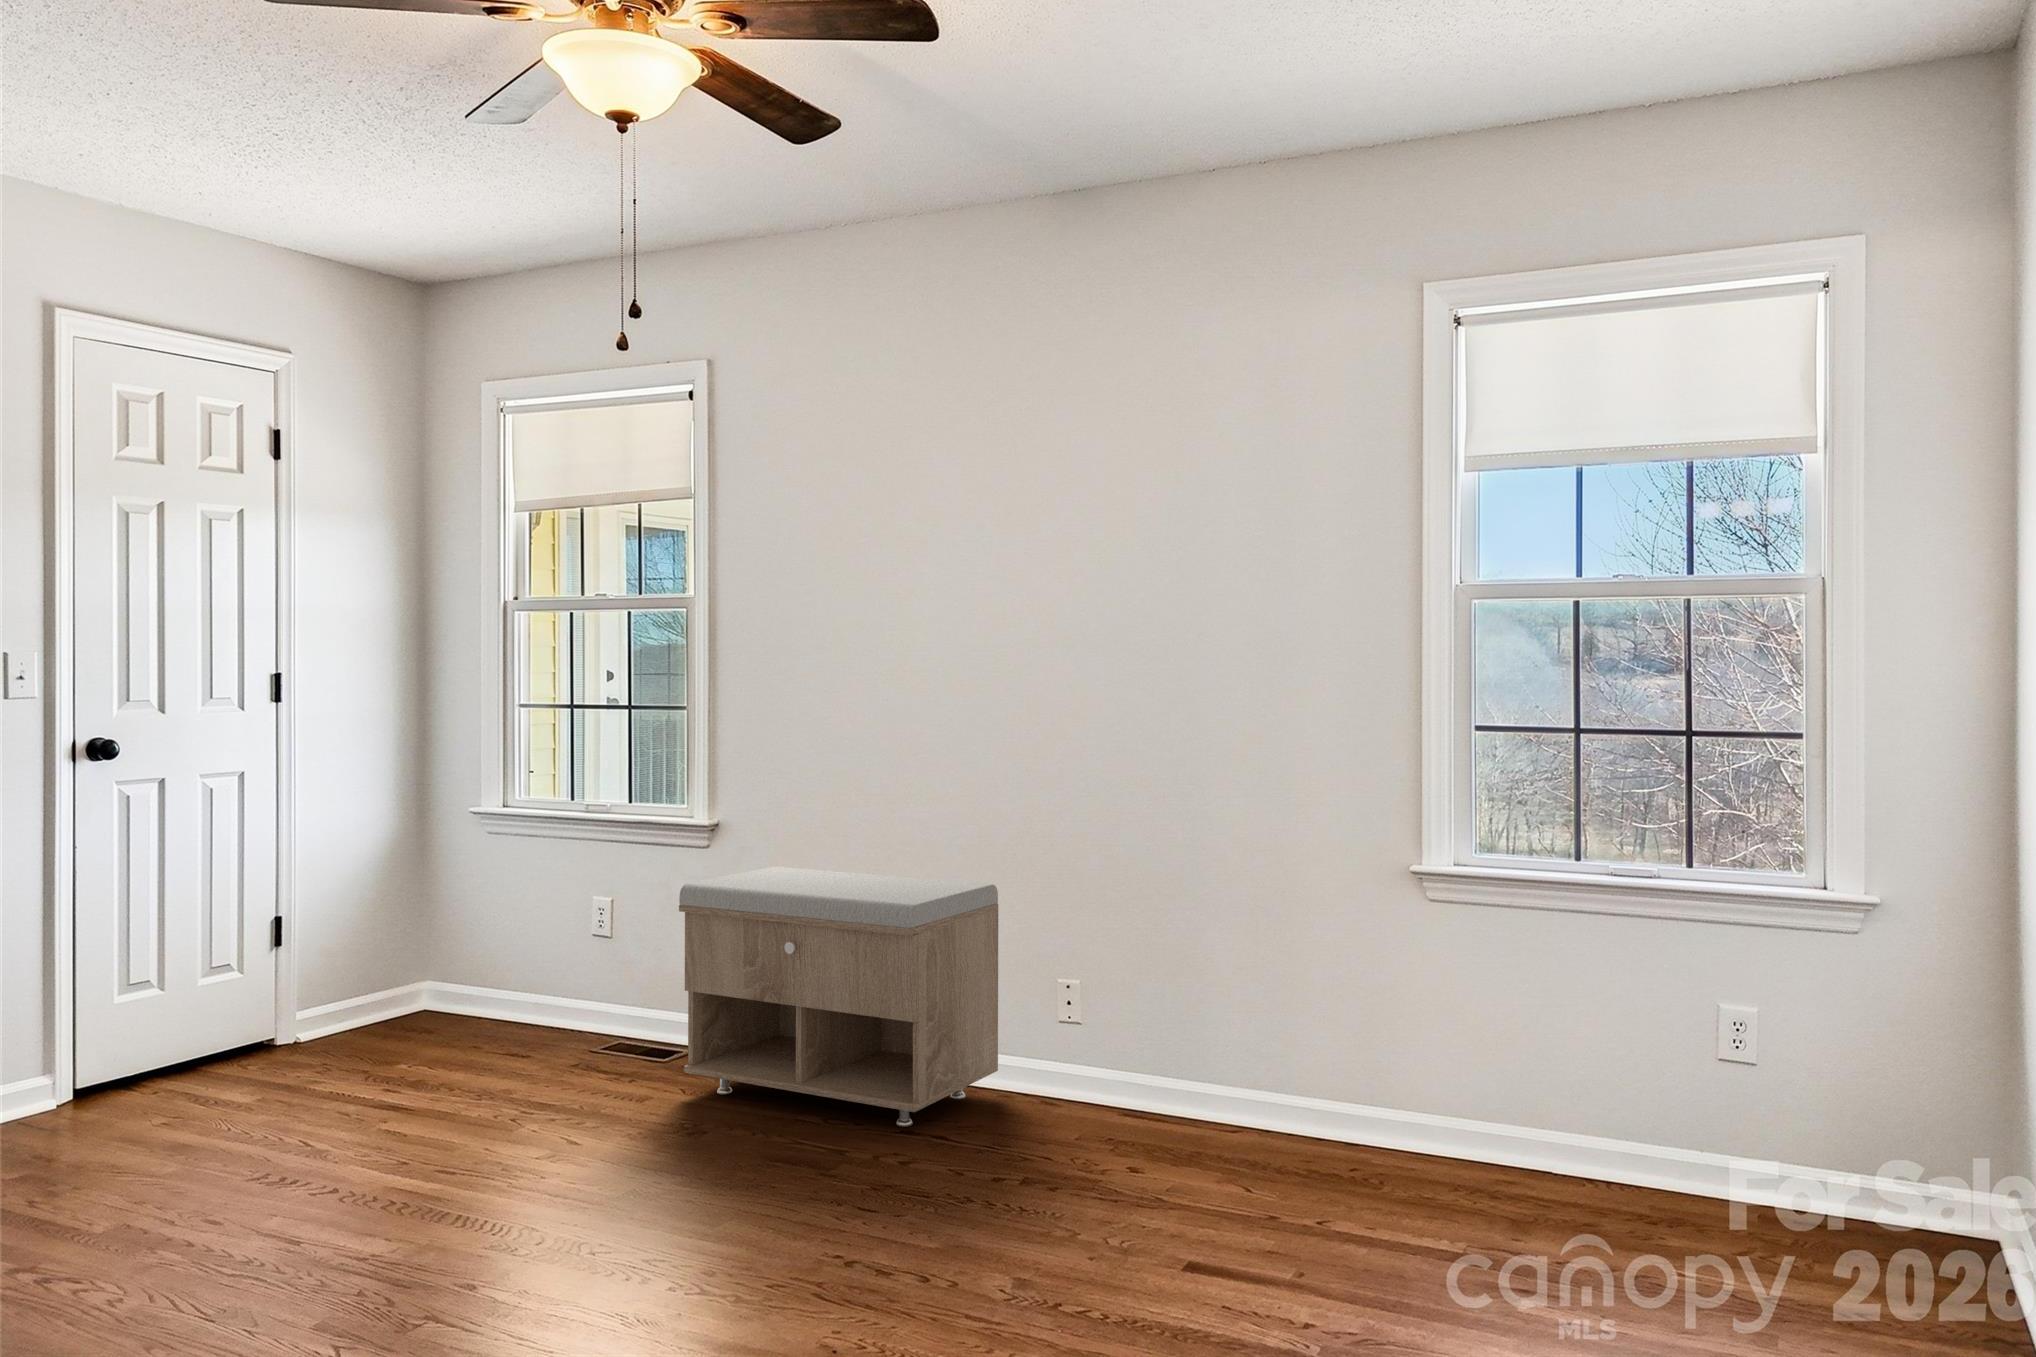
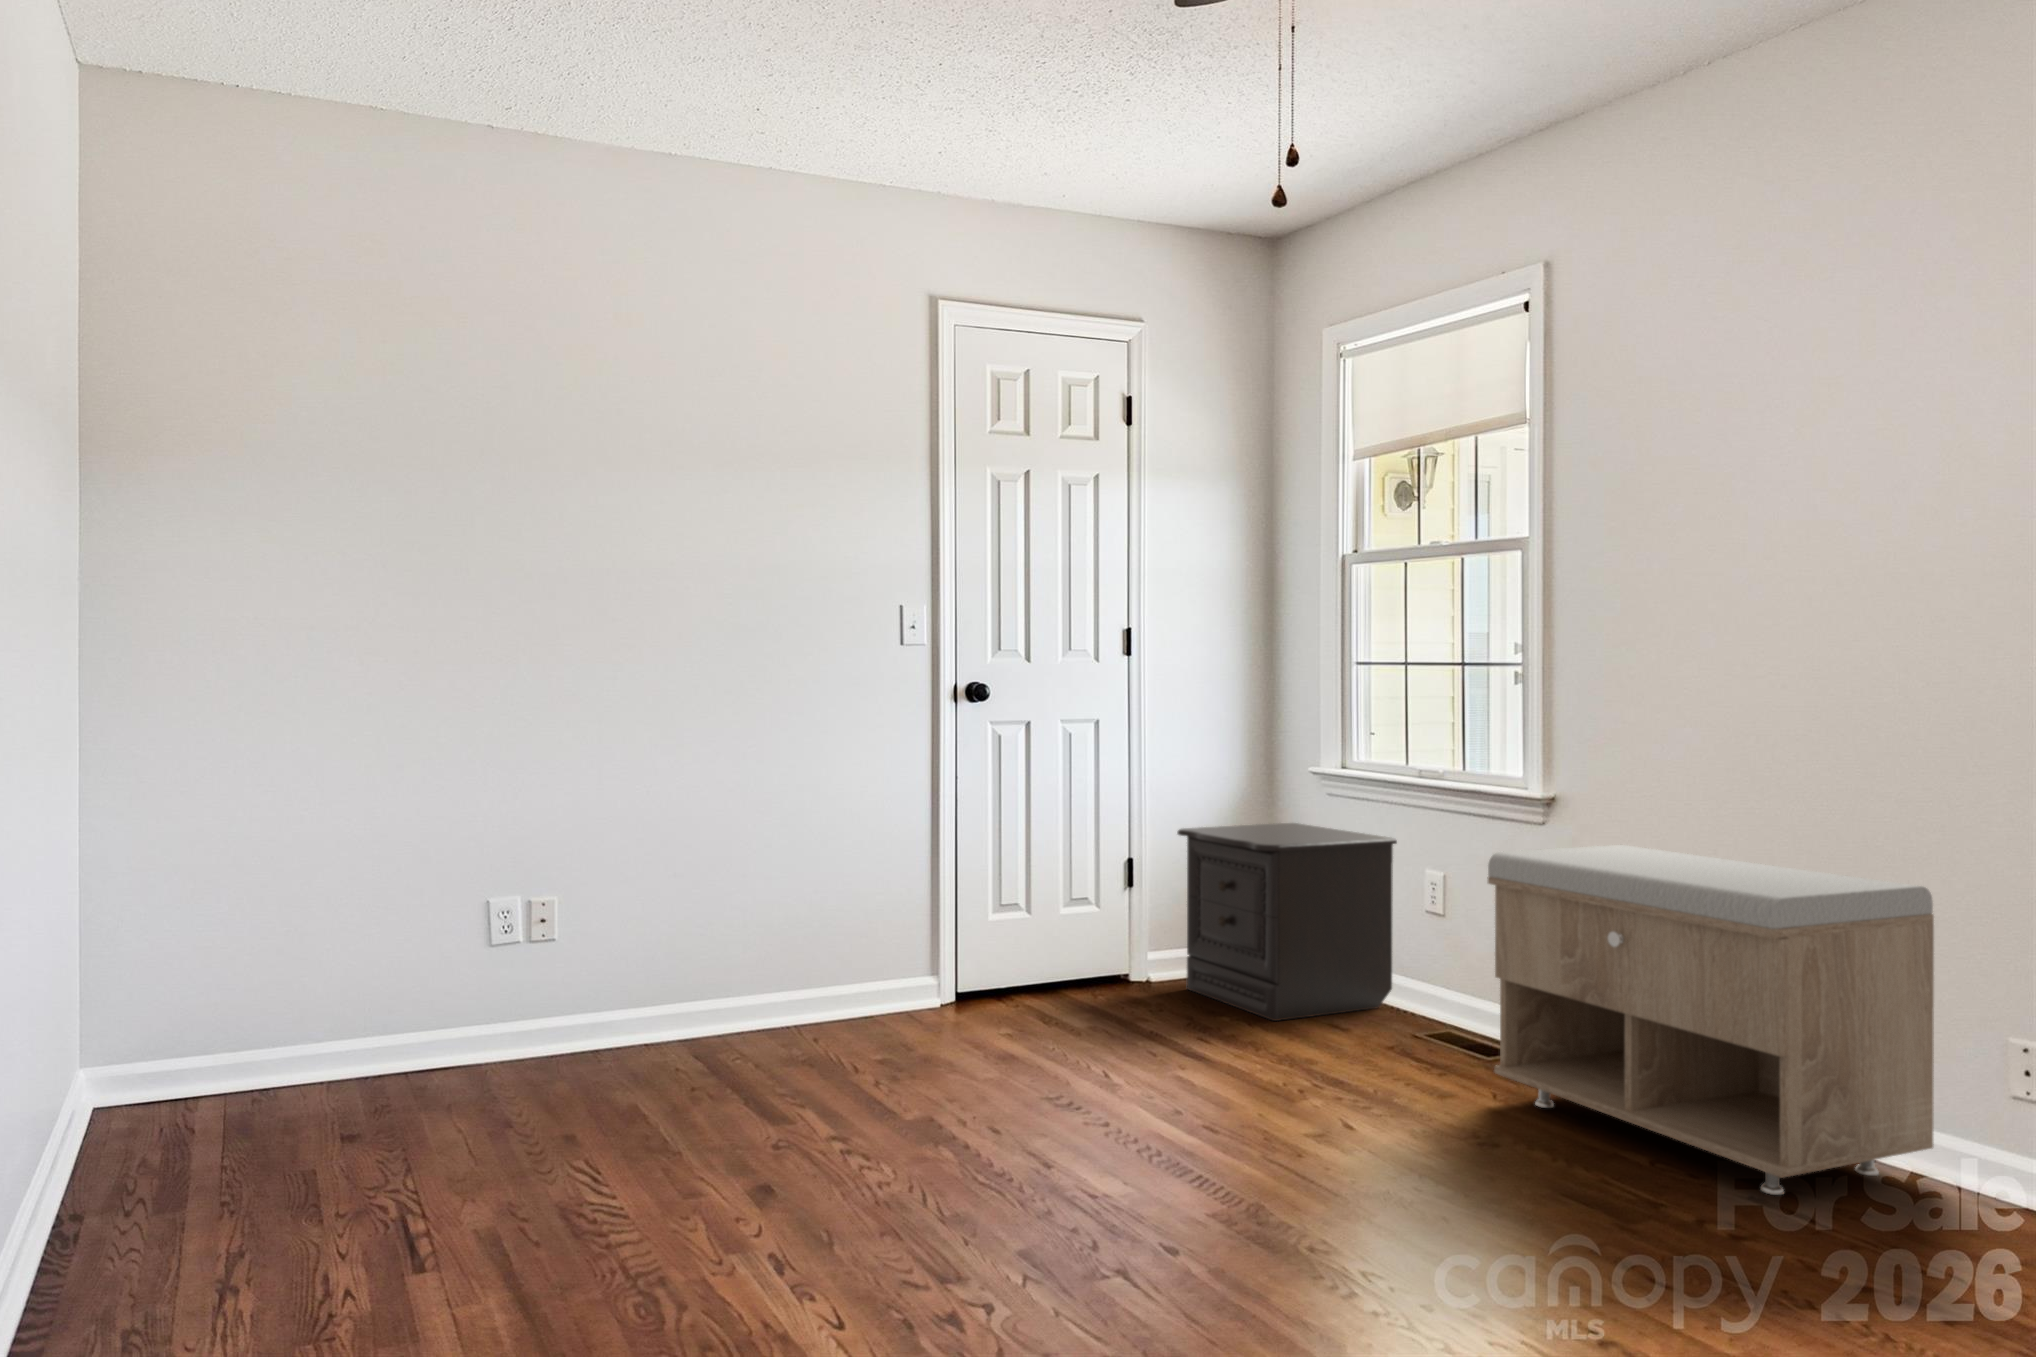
nightstand: none [337,863,566,1060] -> present [1177,823,1397,1021]

